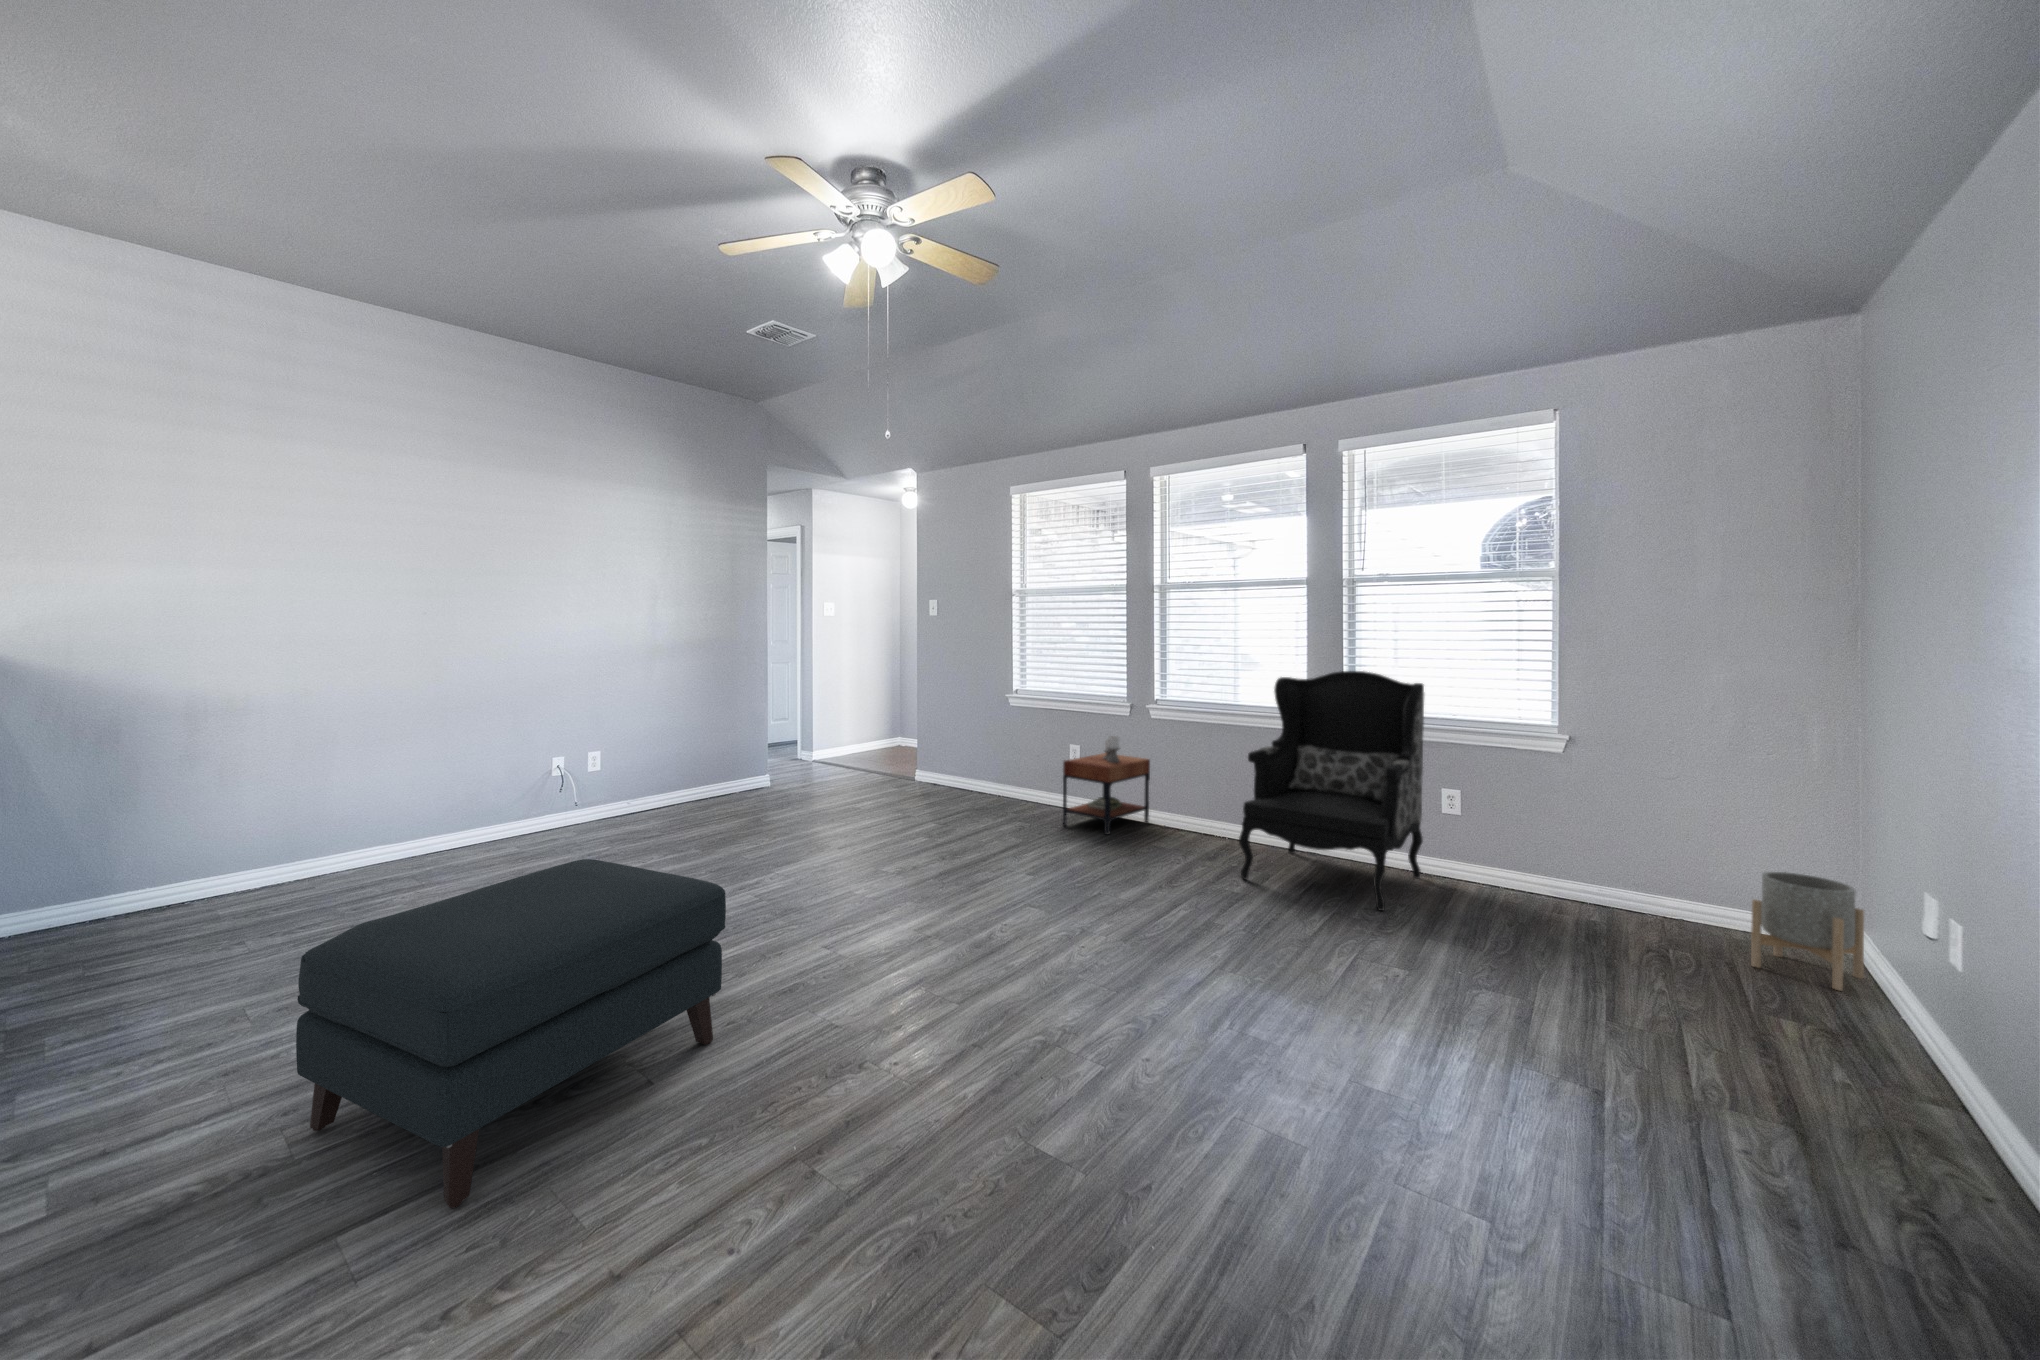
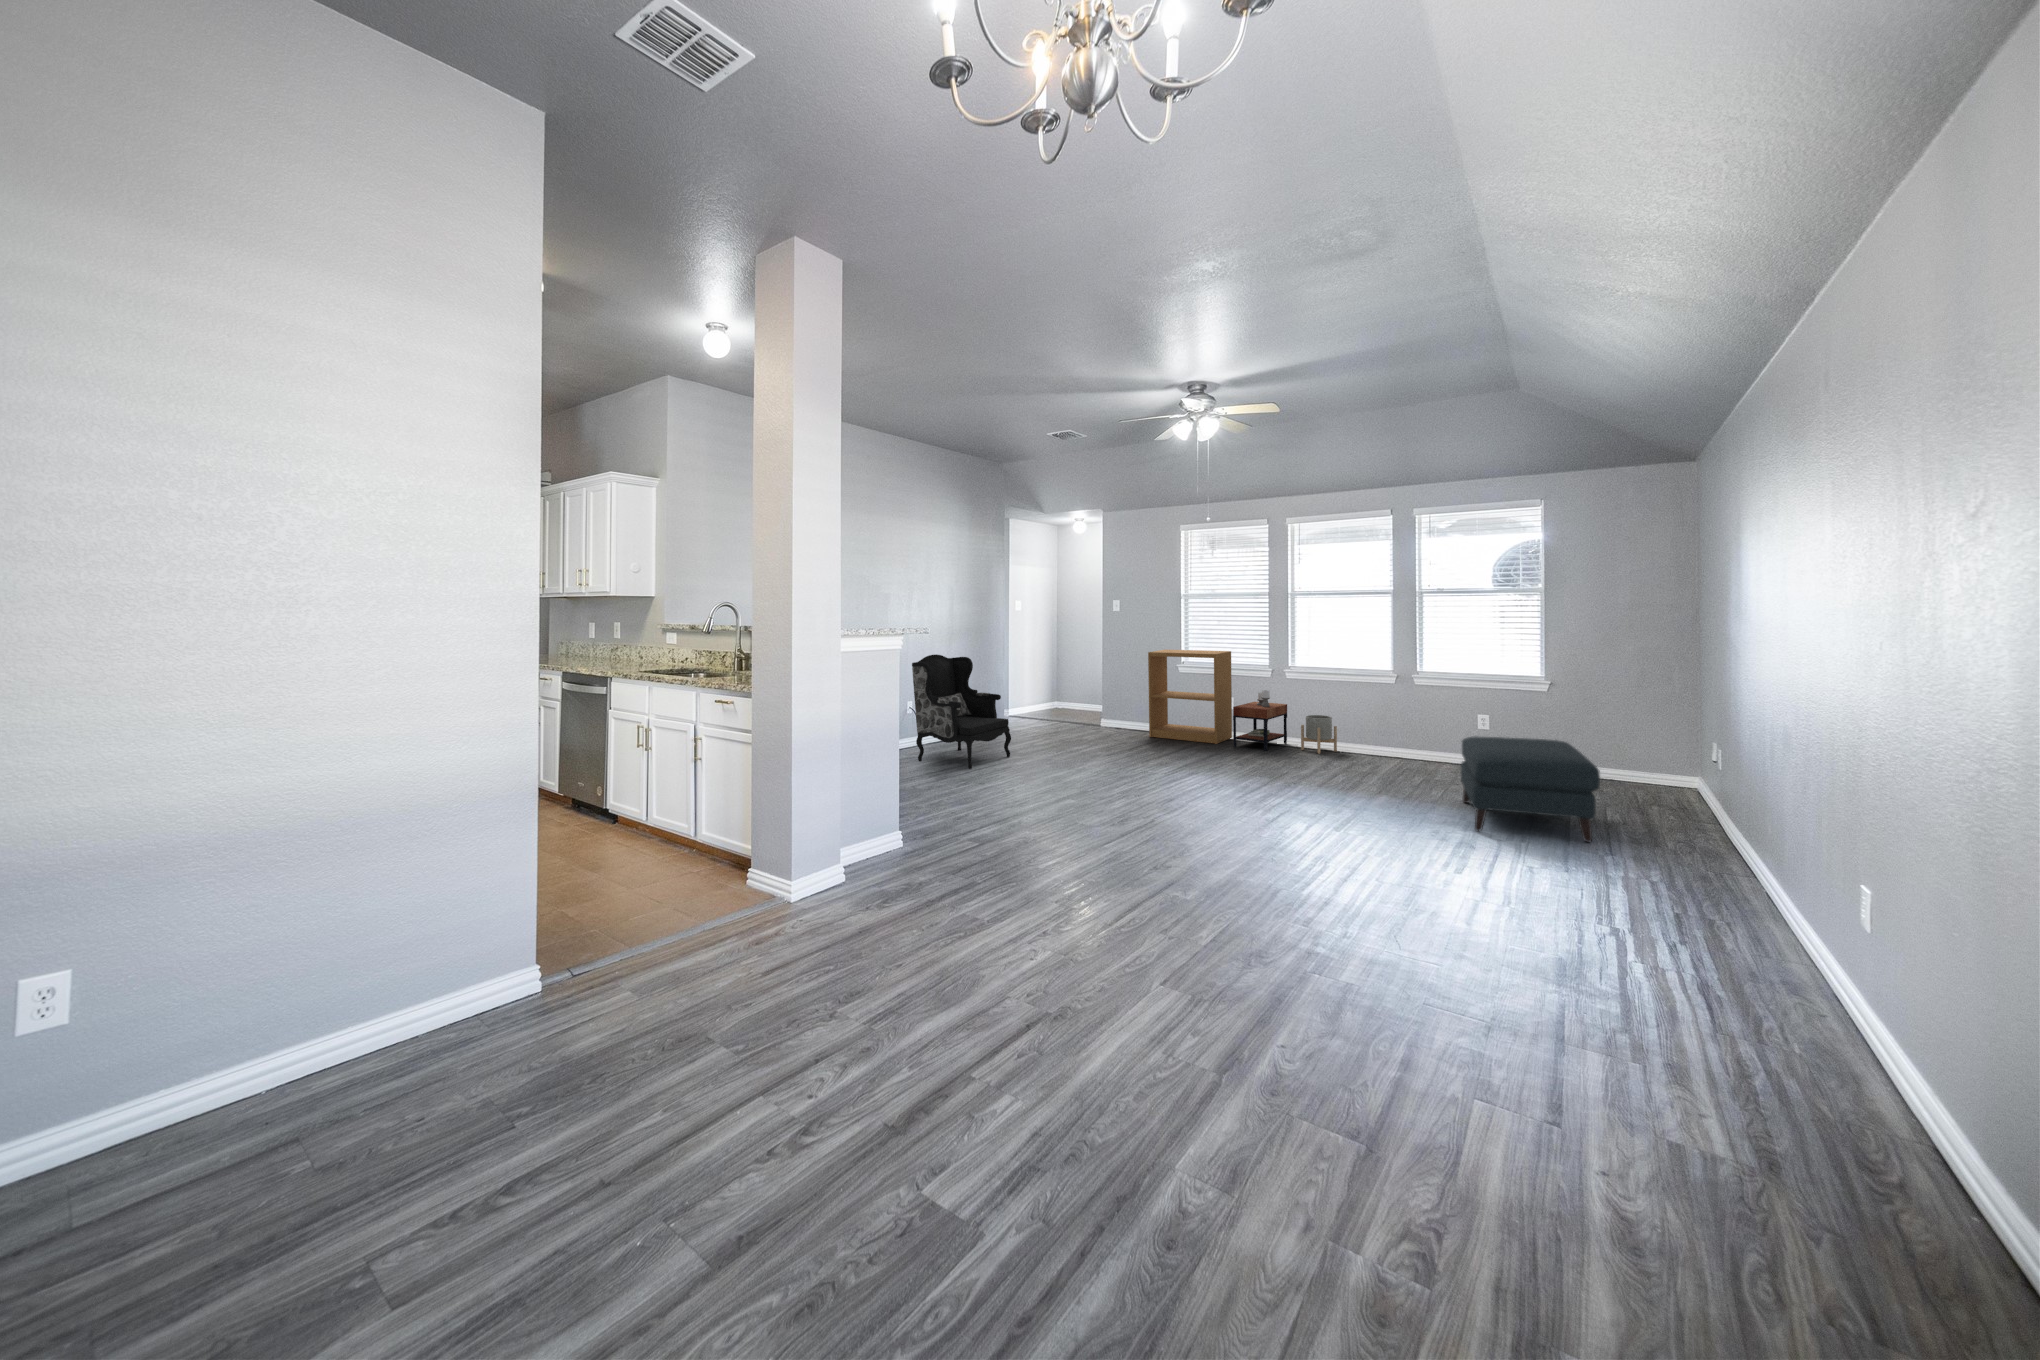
bookshelf: none [953,671,1075,818] -> present [1148,650,1232,744]
armchair: present [1239,671,1424,911] -> present [912,654,1011,769]
ottoman: present [296,859,726,1208] -> present [1461,736,1600,842]
planter: present [1751,872,1864,991] -> present [1301,715,1337,754]

